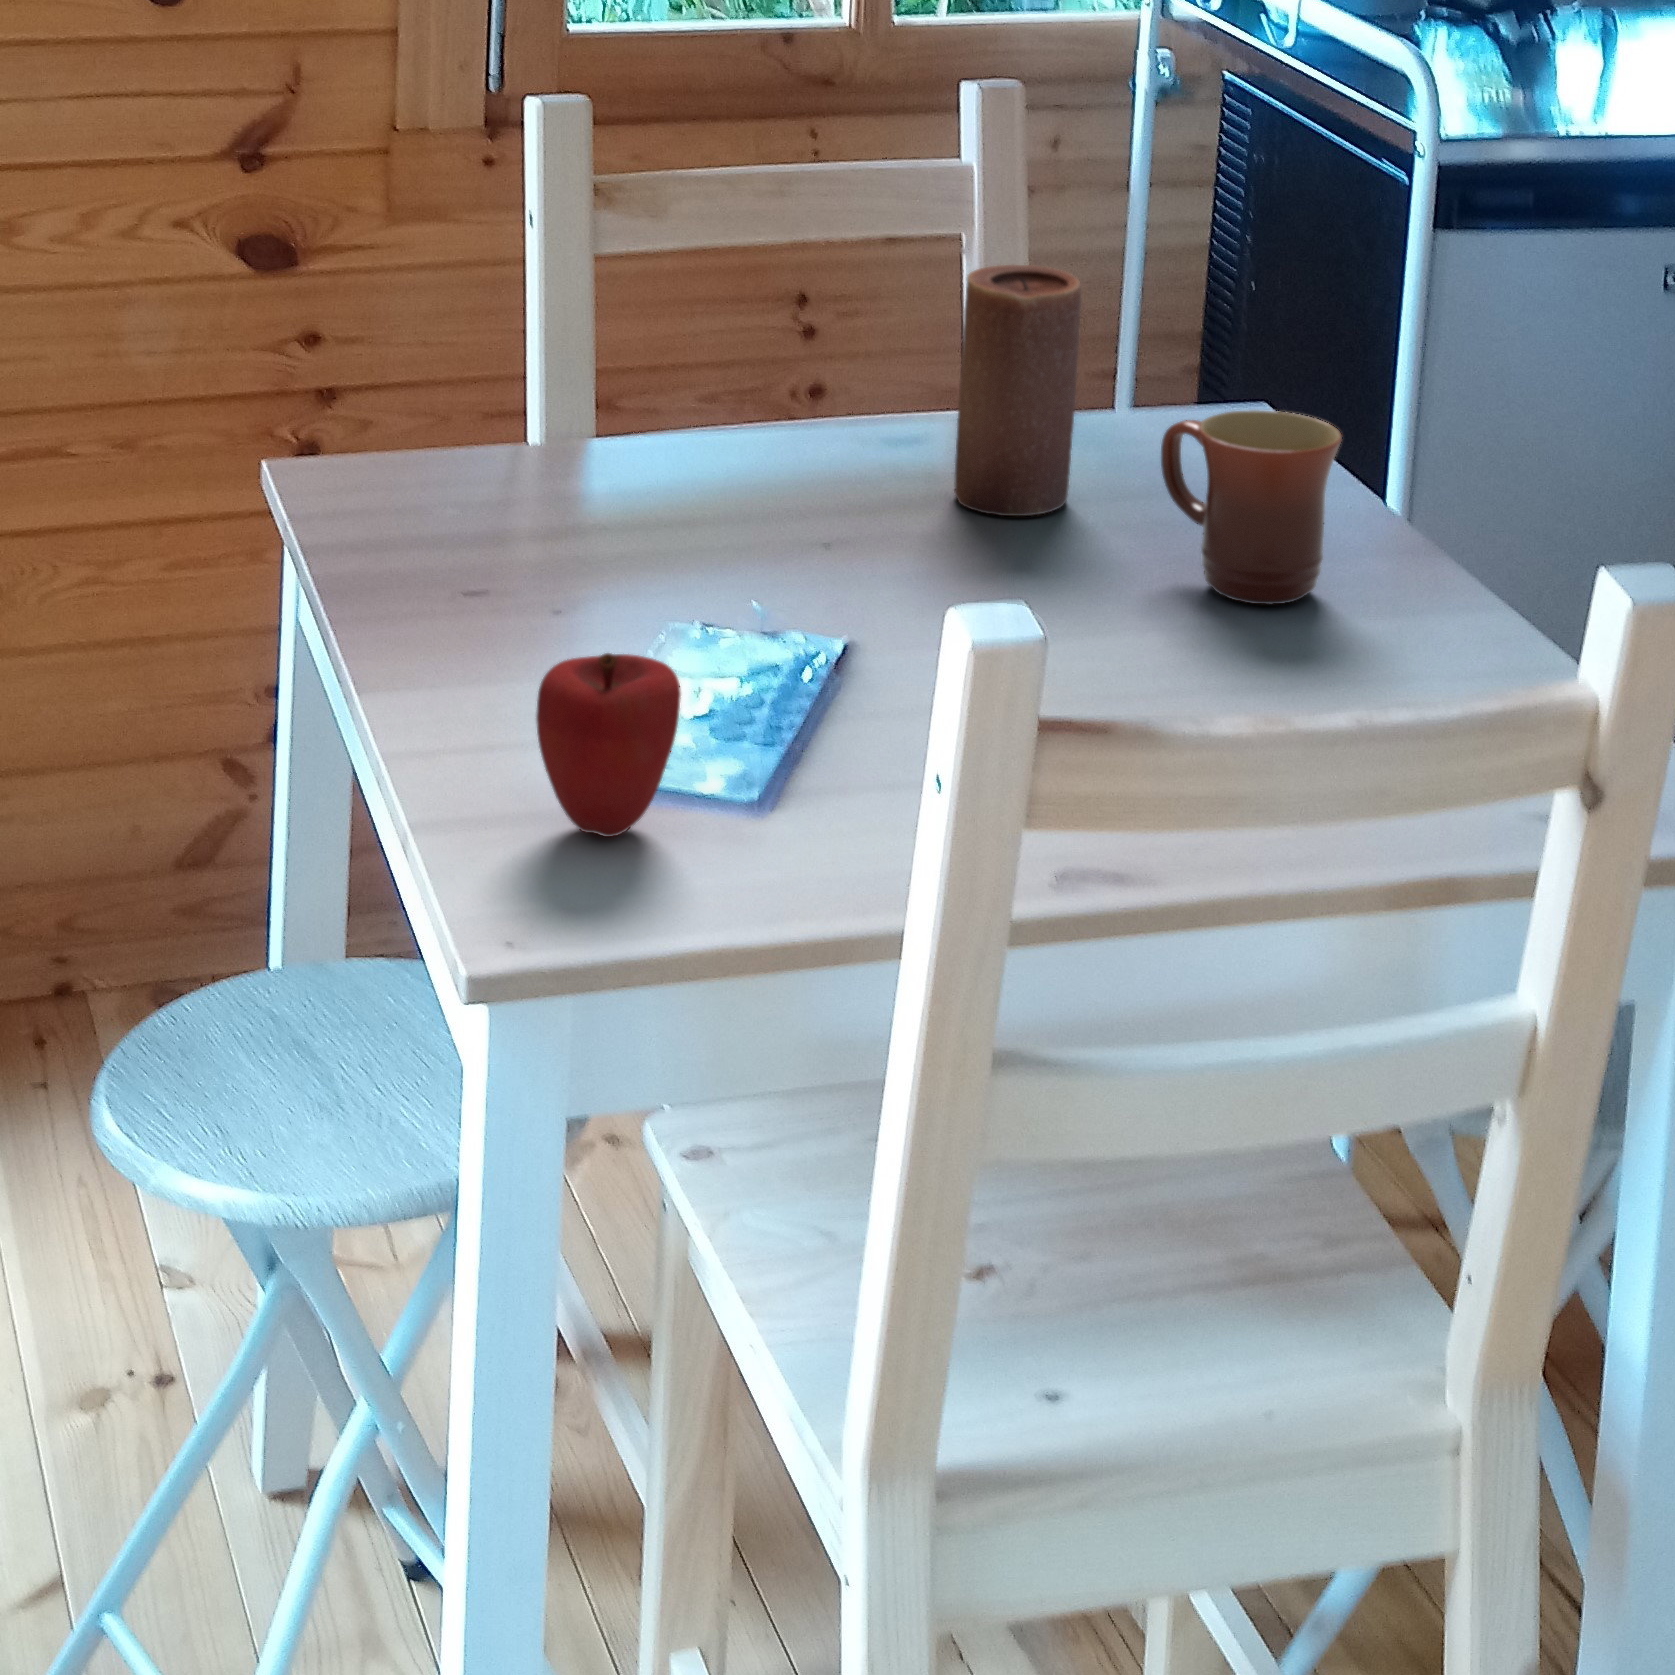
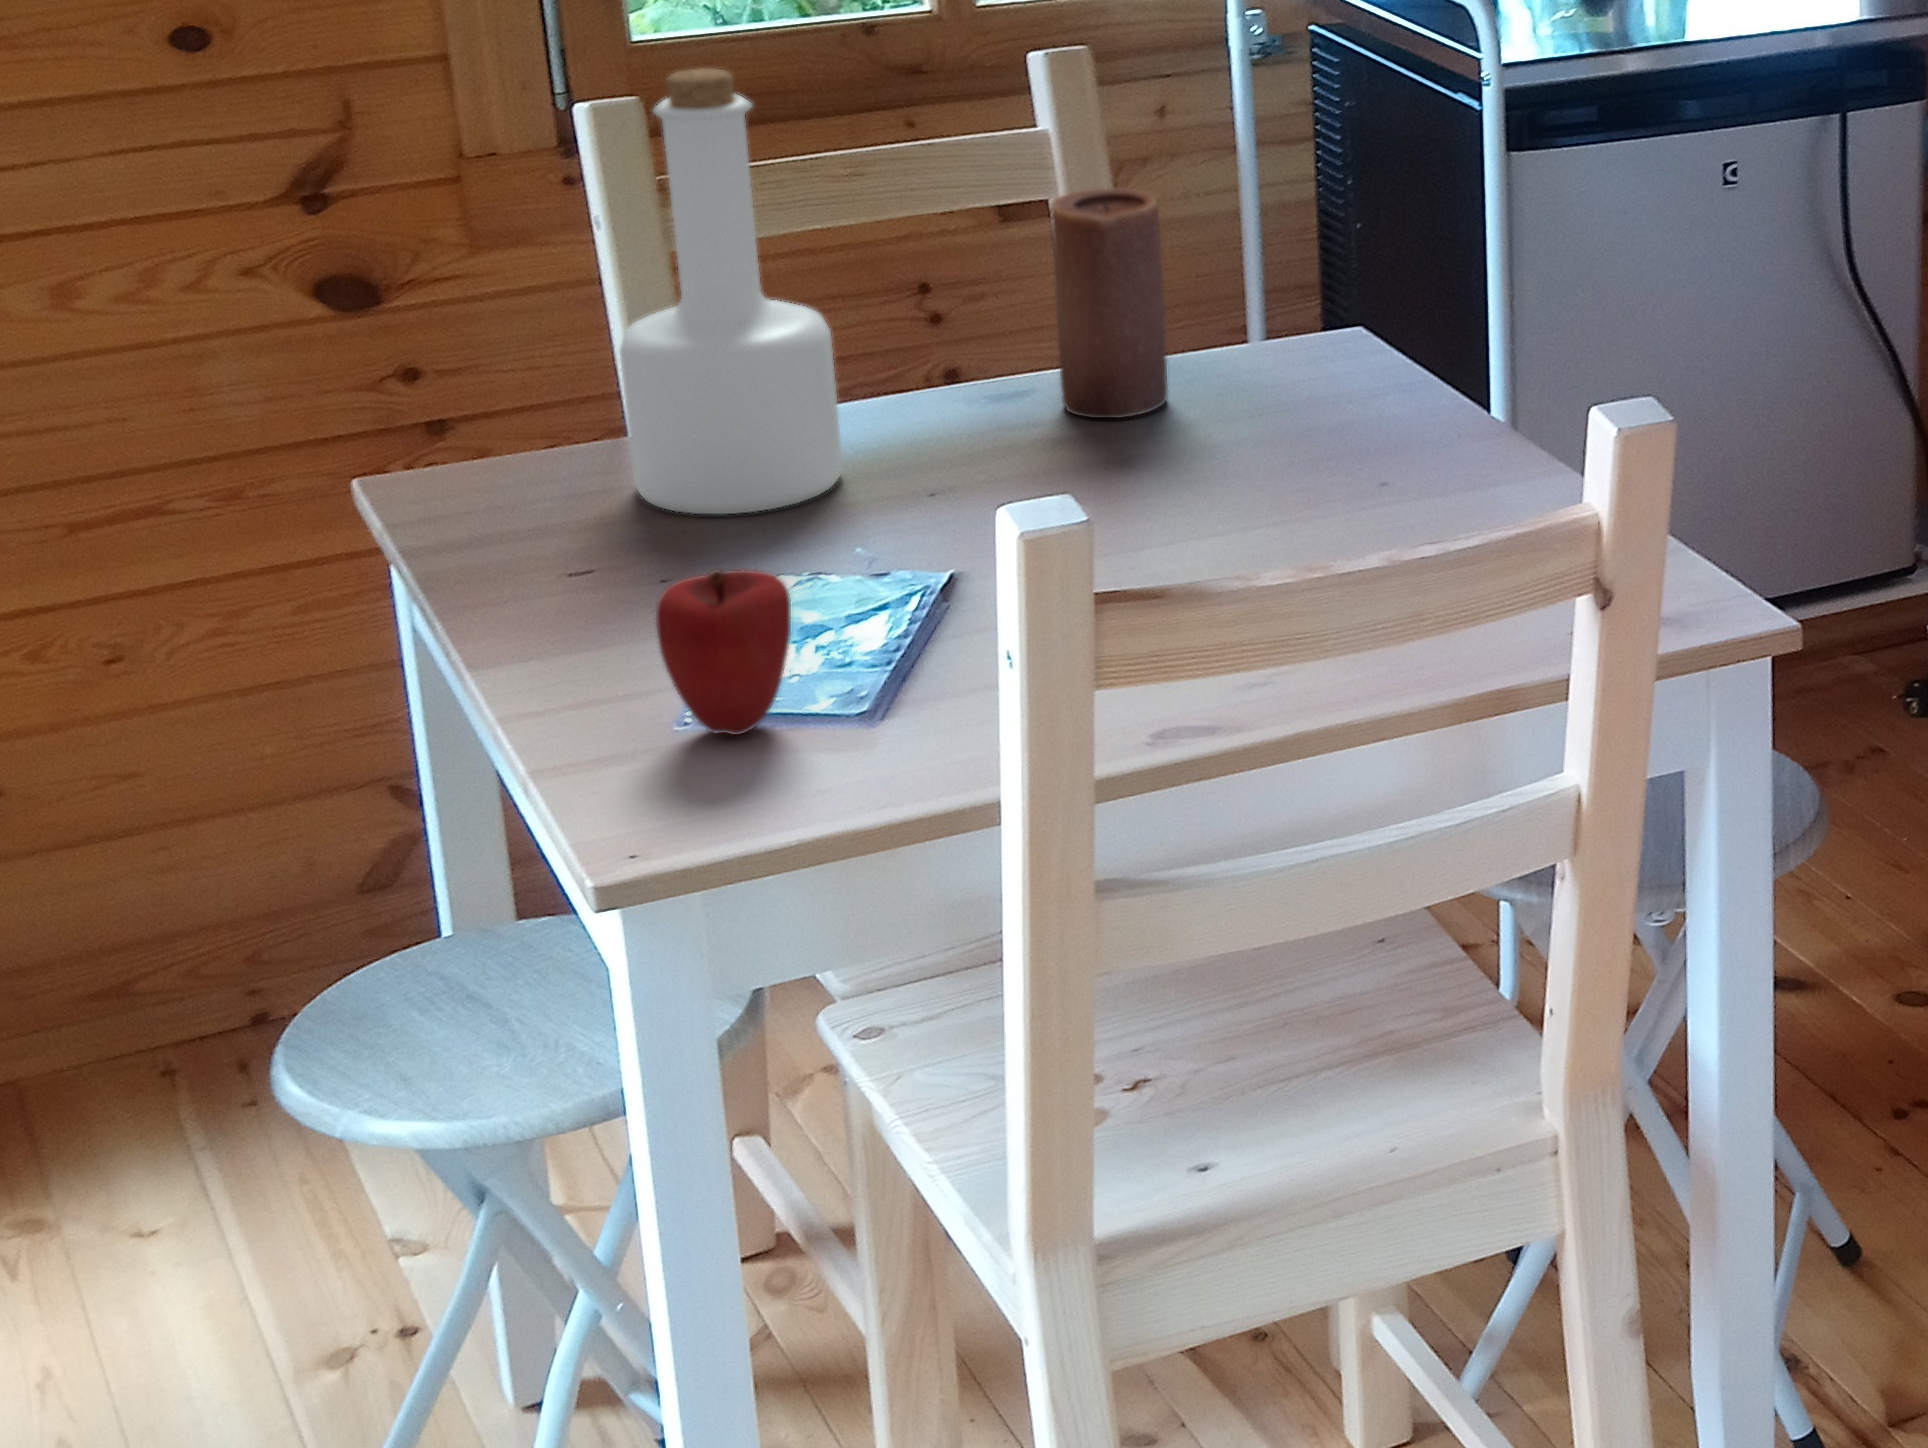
bottle: none [504,102,726,584] -> present [620,68,842,514]
mug: present [1161,410,1342,604] -> none [1241,301,1400,474]

